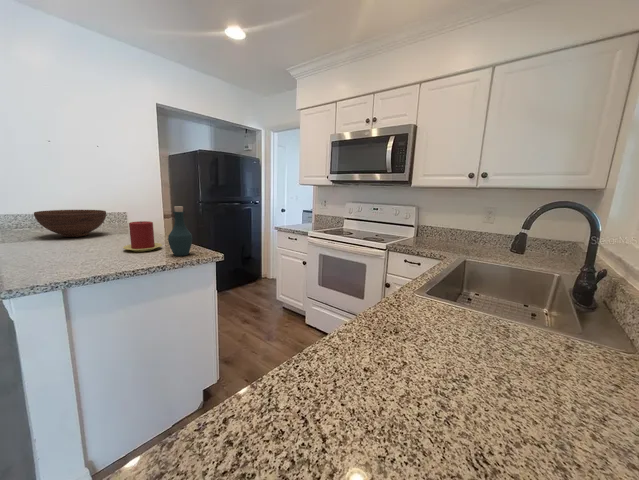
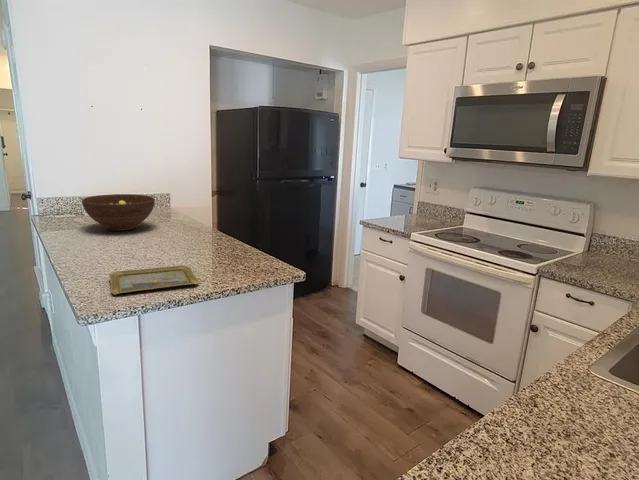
bottle: present [168,206,192,256] -> none [239,208,267,272]
candle: present [123,221,162,252] -> none [184,221,227,261]
tray: none [35,254,128,275] -> present [109,265,199,295]

